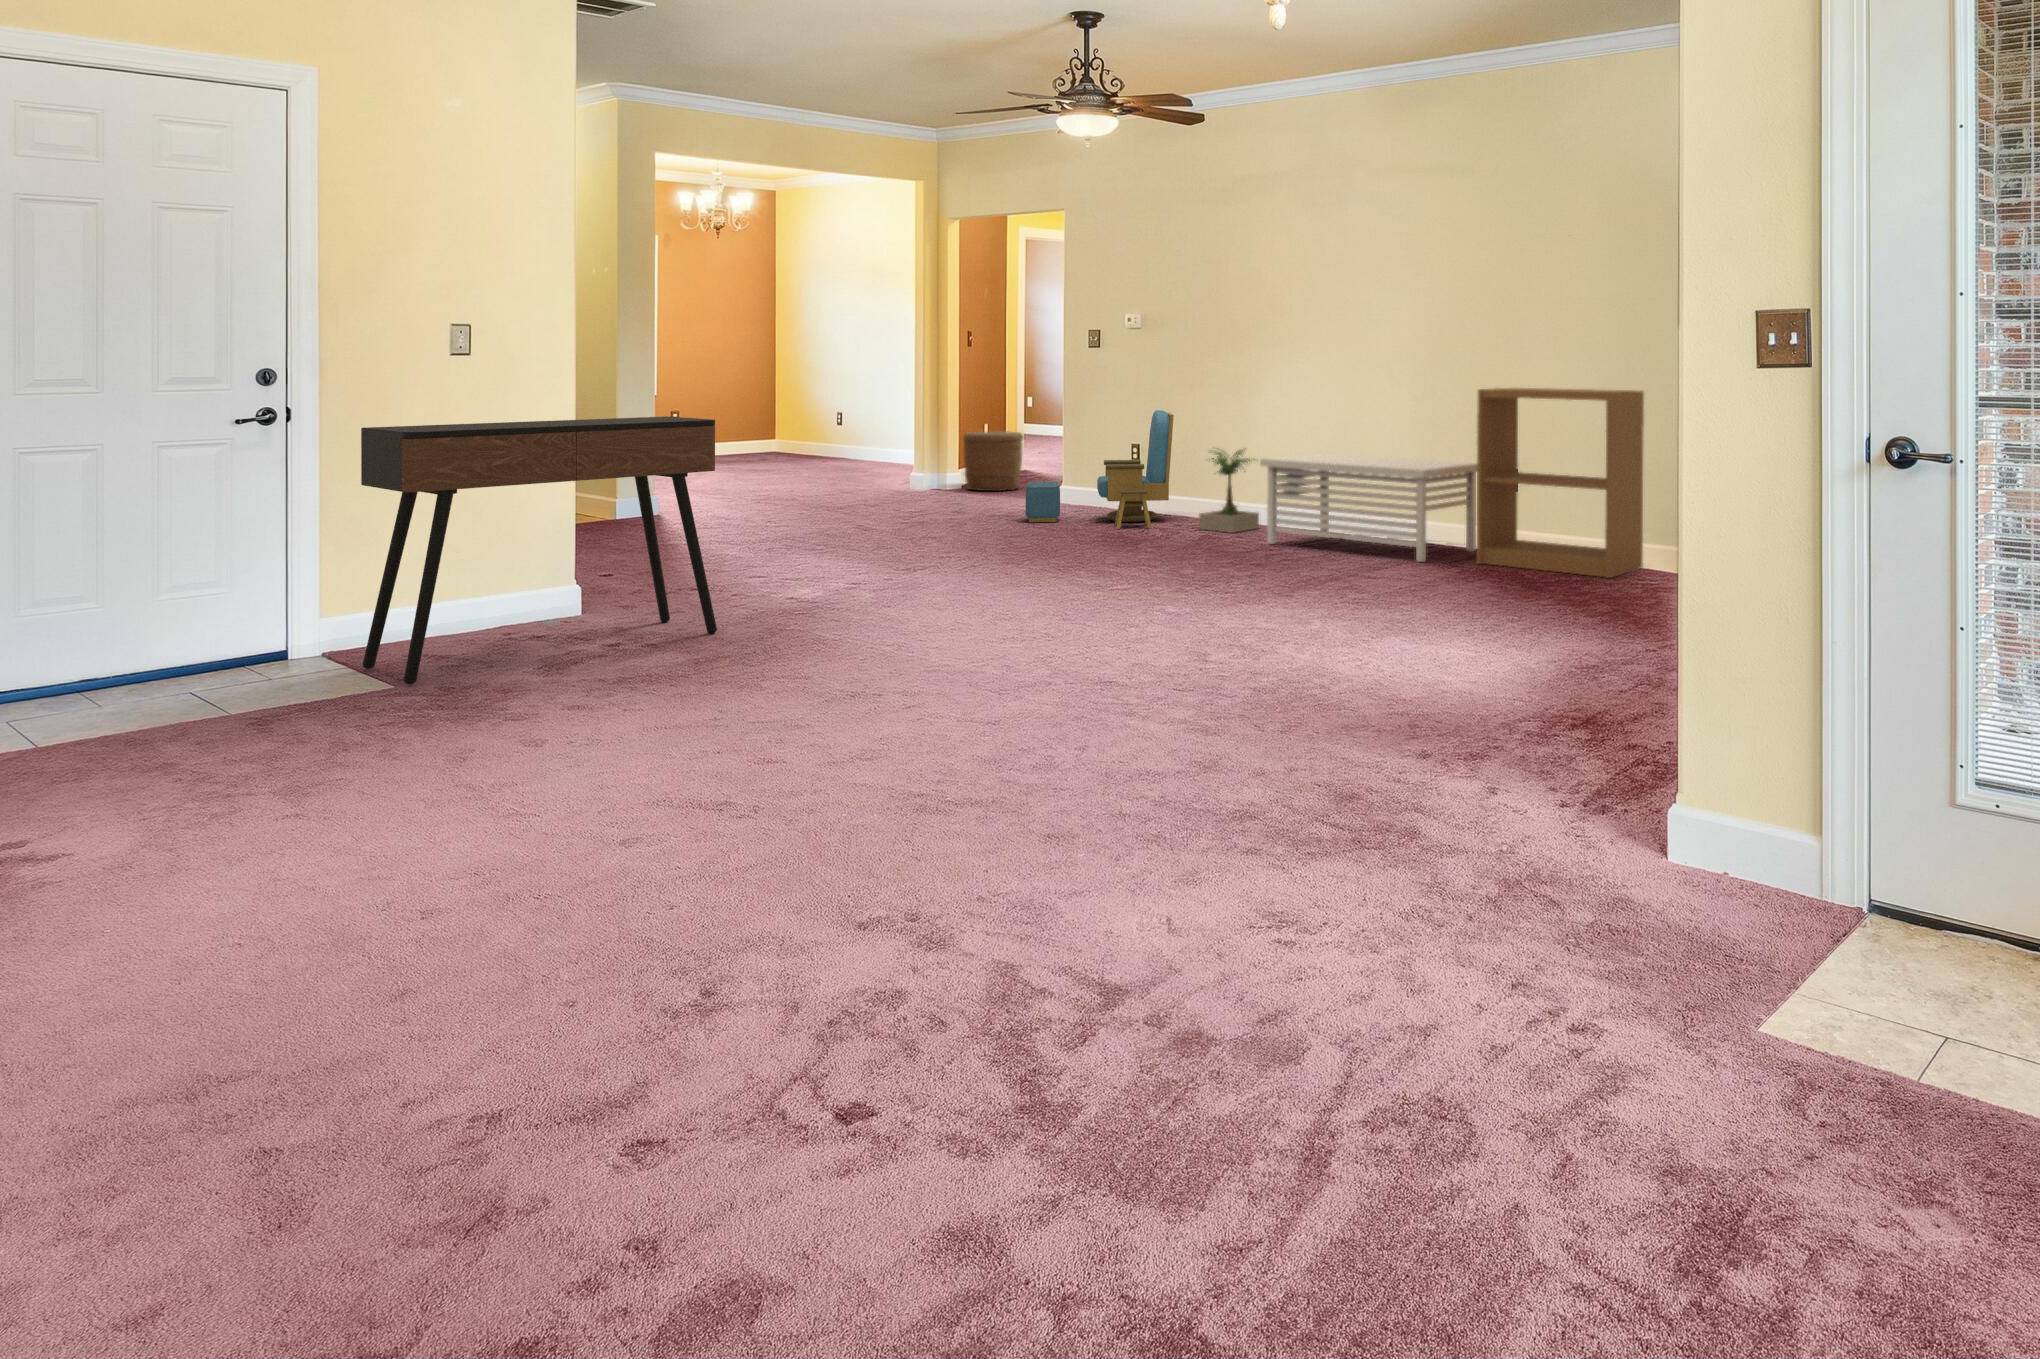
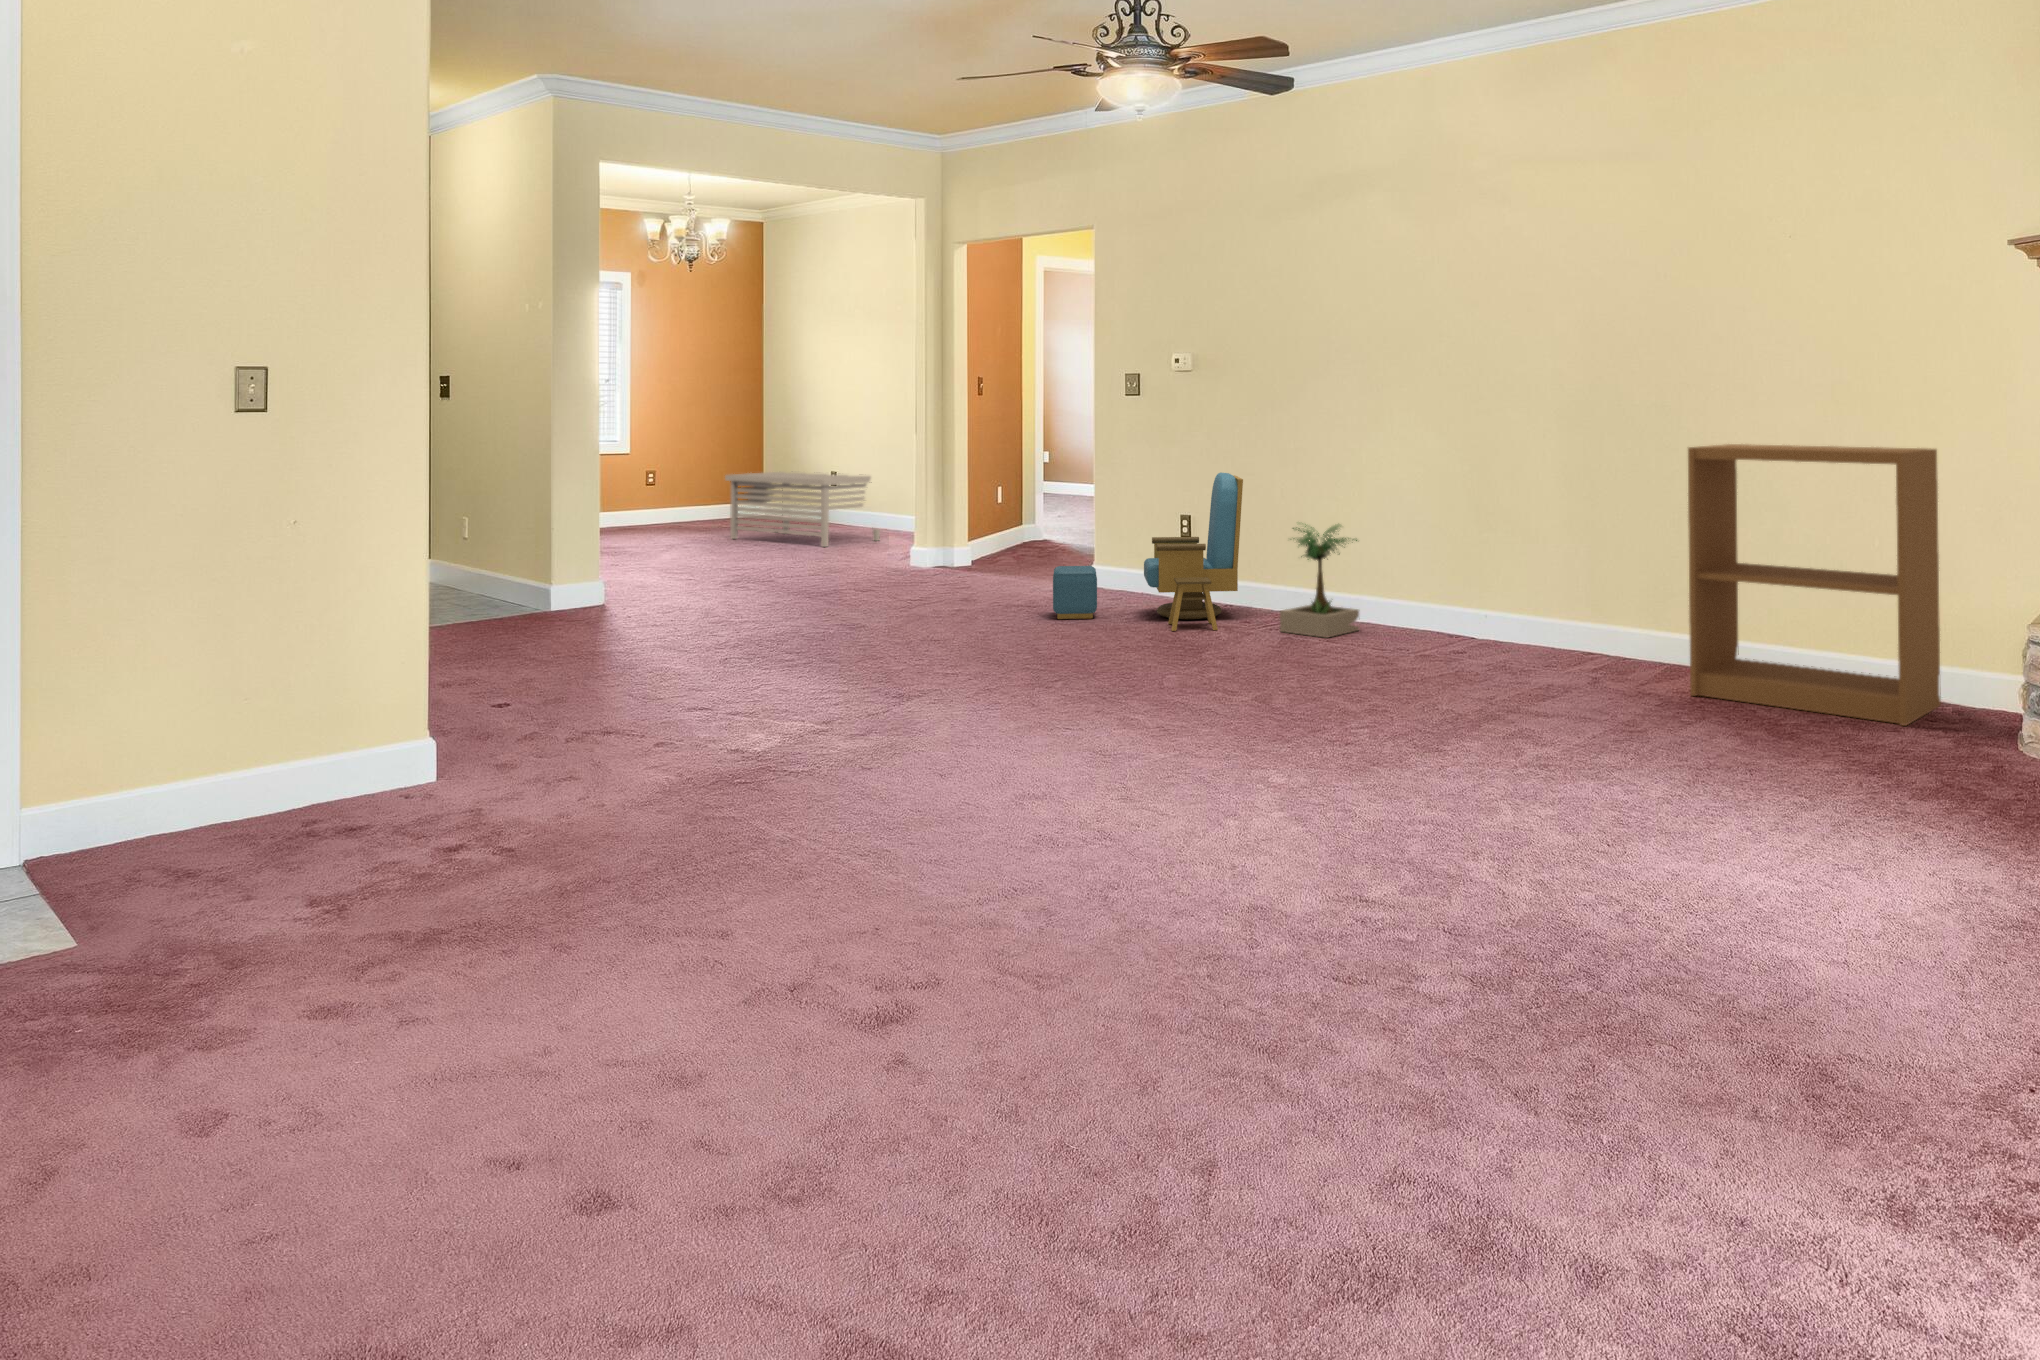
console table: present [361,416,717,684] -> none [55,497,608,938]
woven basket: present [963,431,1024,491] -> none [974,496,1048,571]
storage bench: present [1260,453,1477,562] -> present [725,471,880,547]

